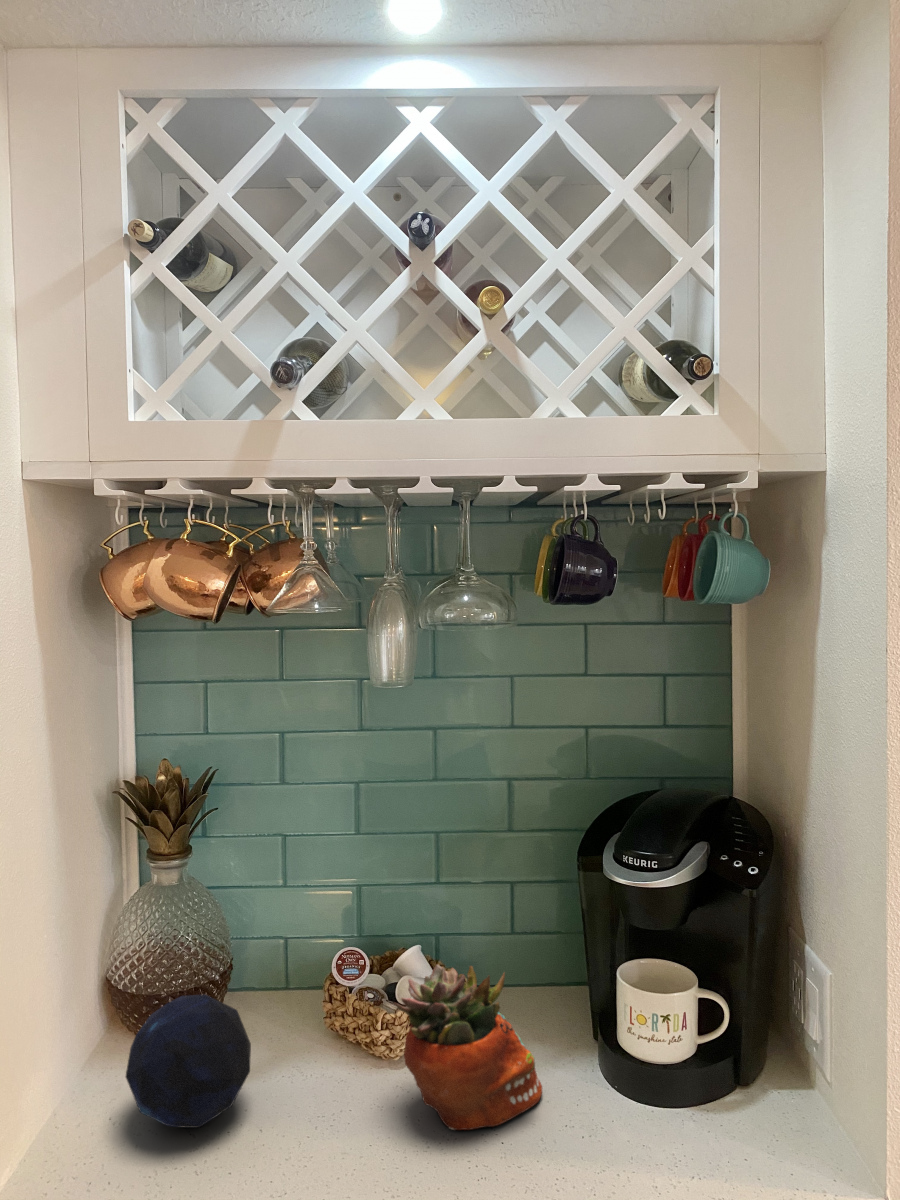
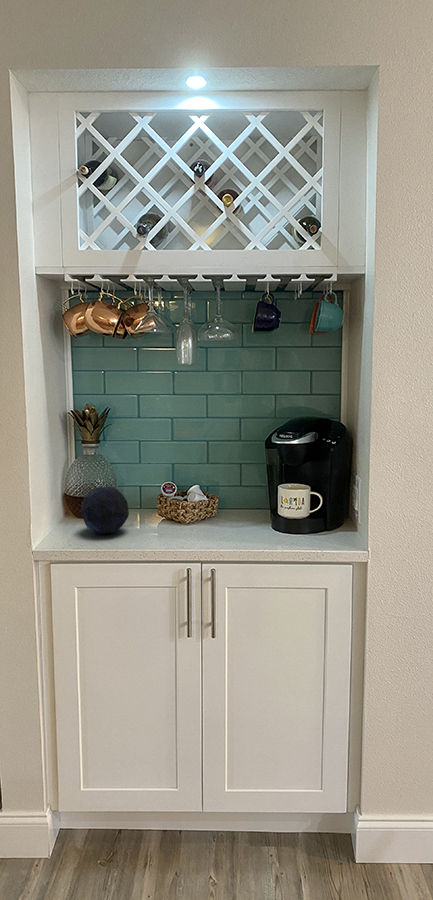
succulent planter: present [395,964,542,1130] -> none [186,476,245,536]

